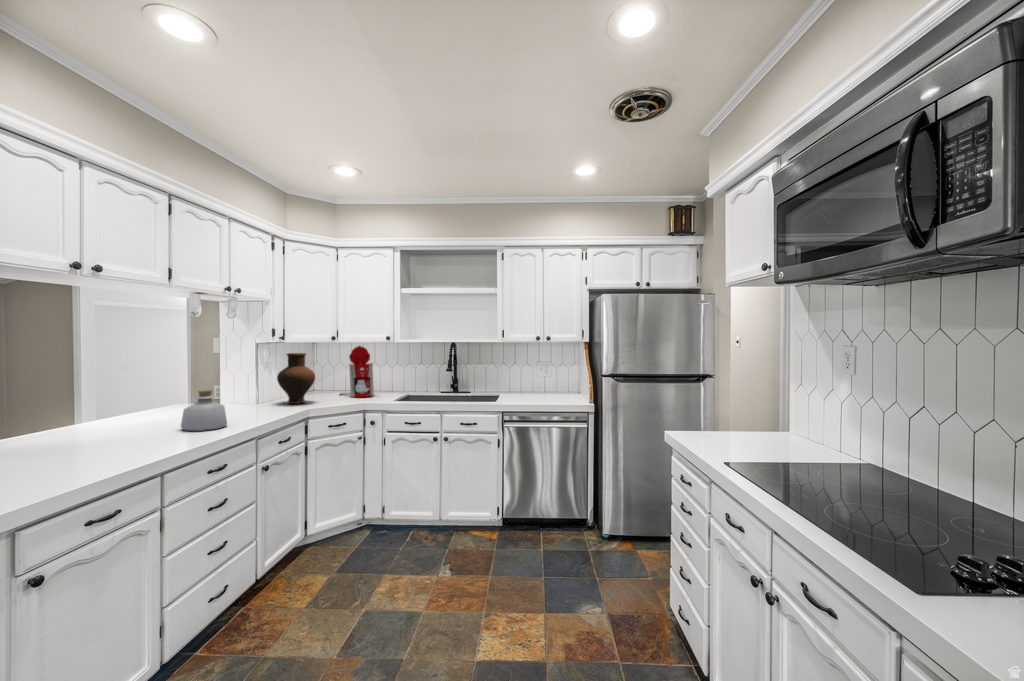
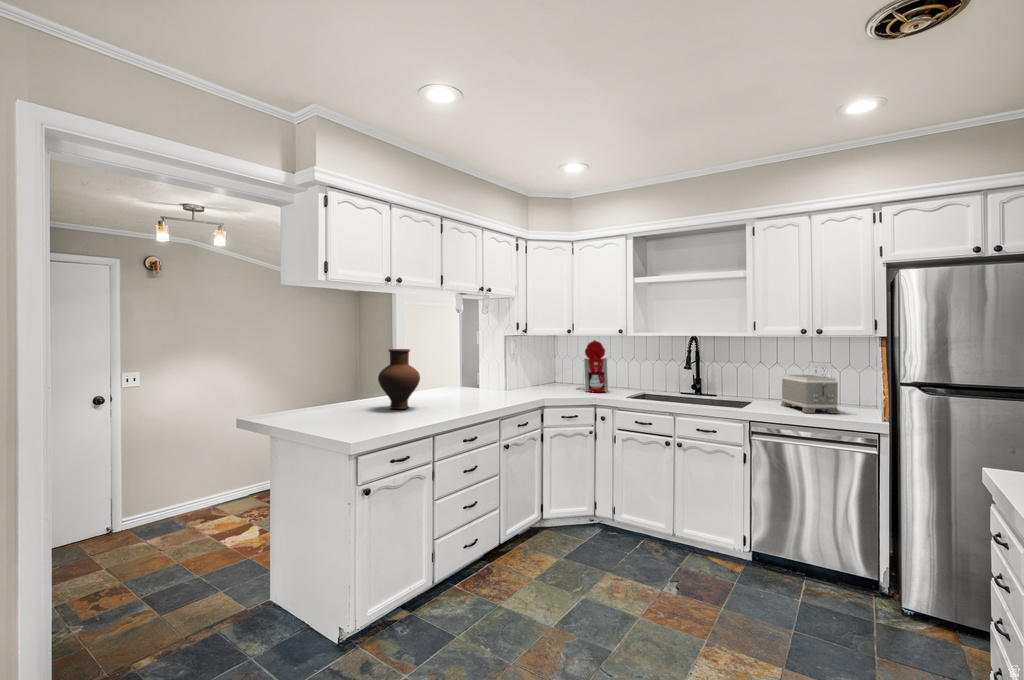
vase: present [277,353,315,404] -> present [378,349,420,409]
toaster: none [520,372,562,403] -> present [781,375,840,413]
bottle: present [181,390,227,431] -> none [442,375,475,409]

